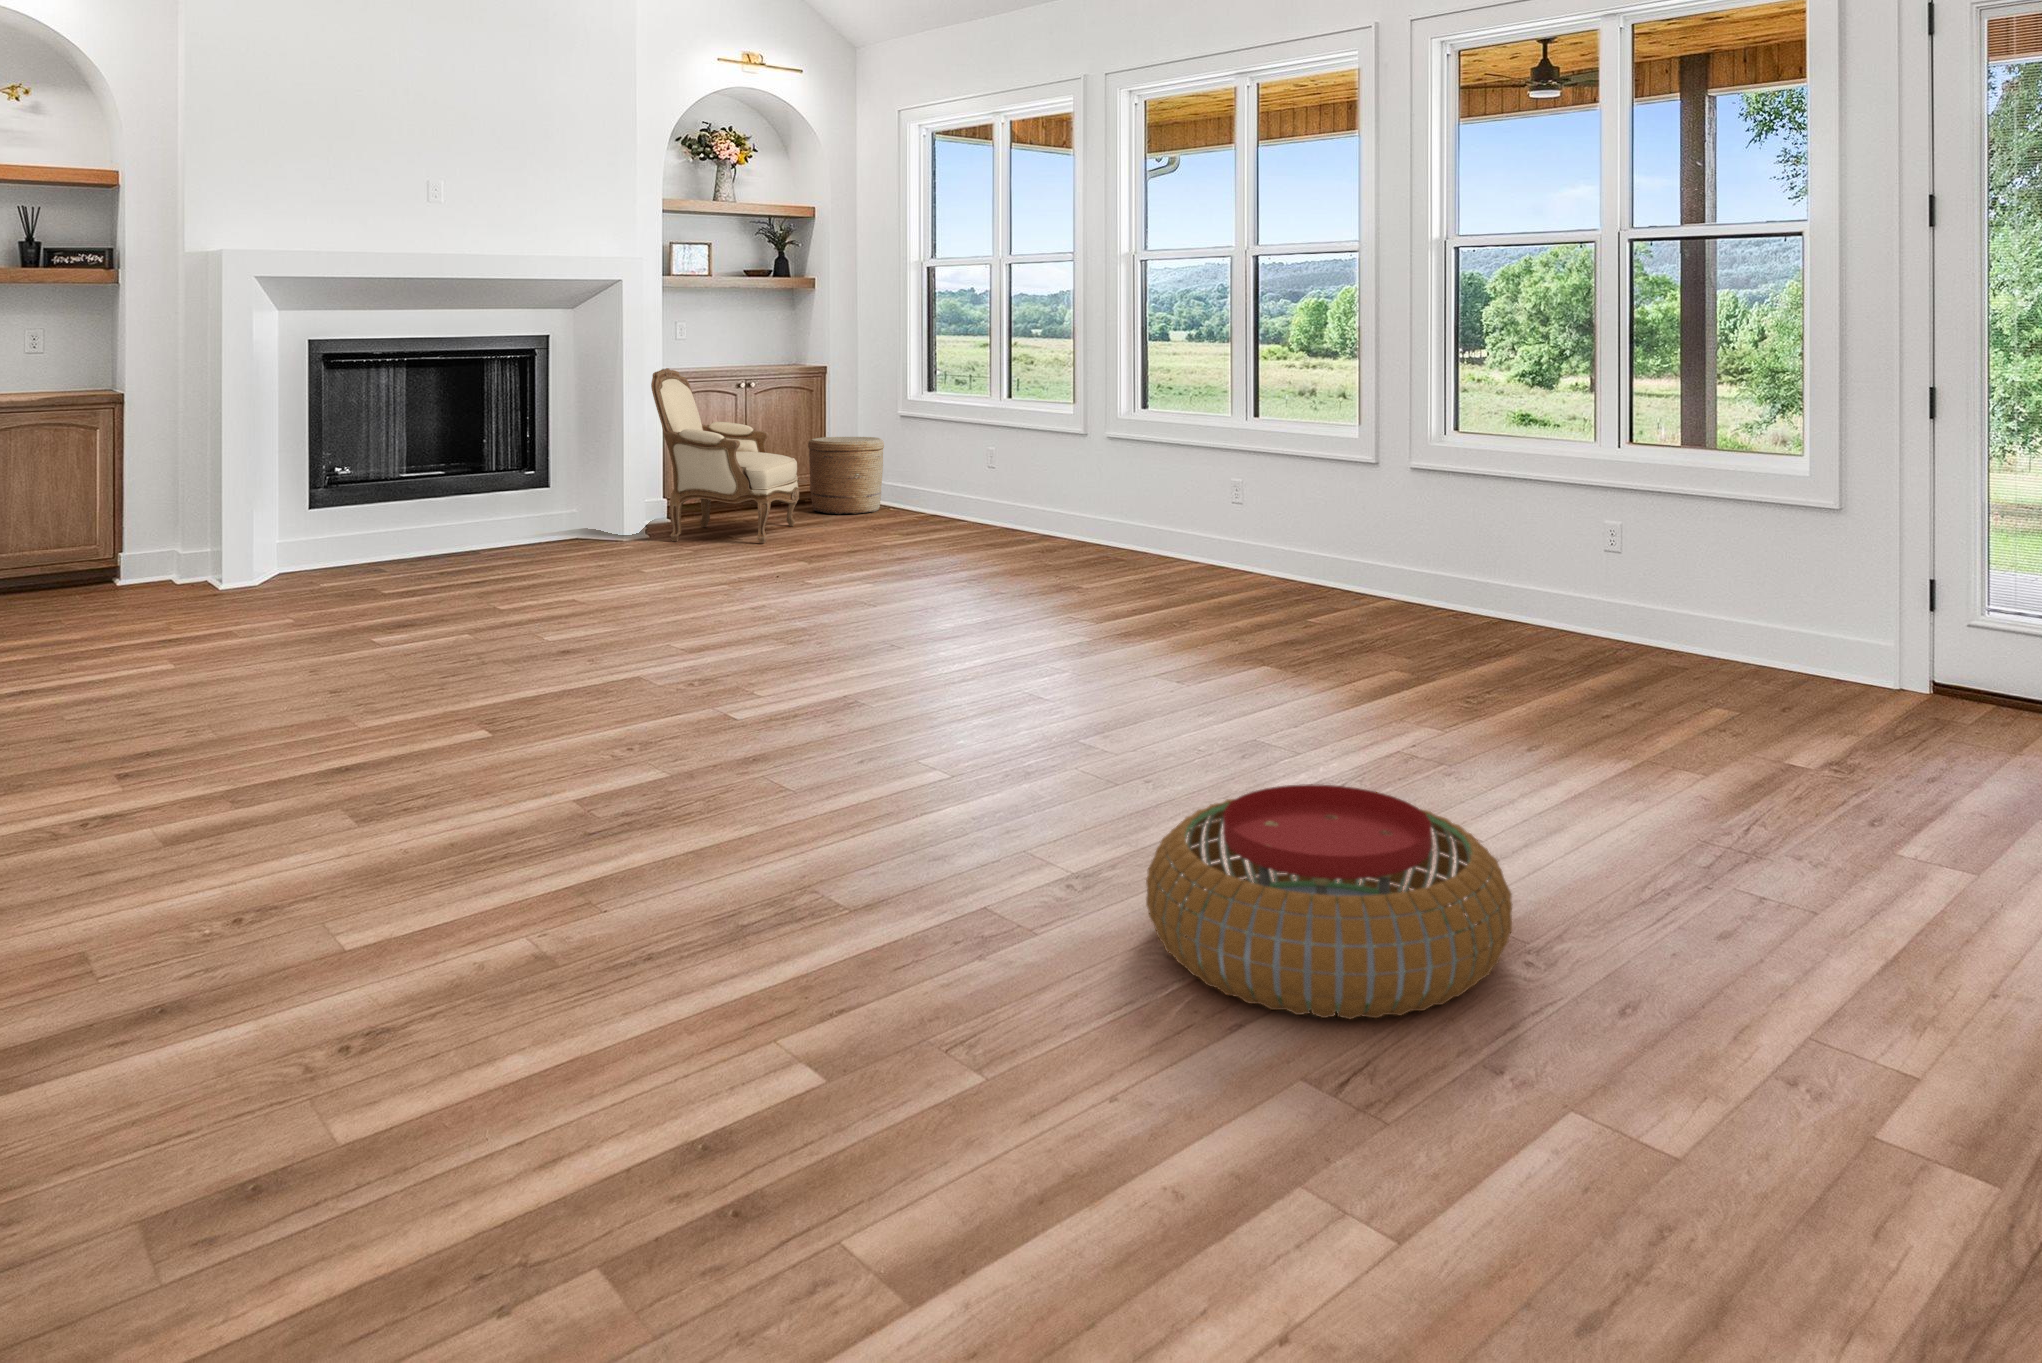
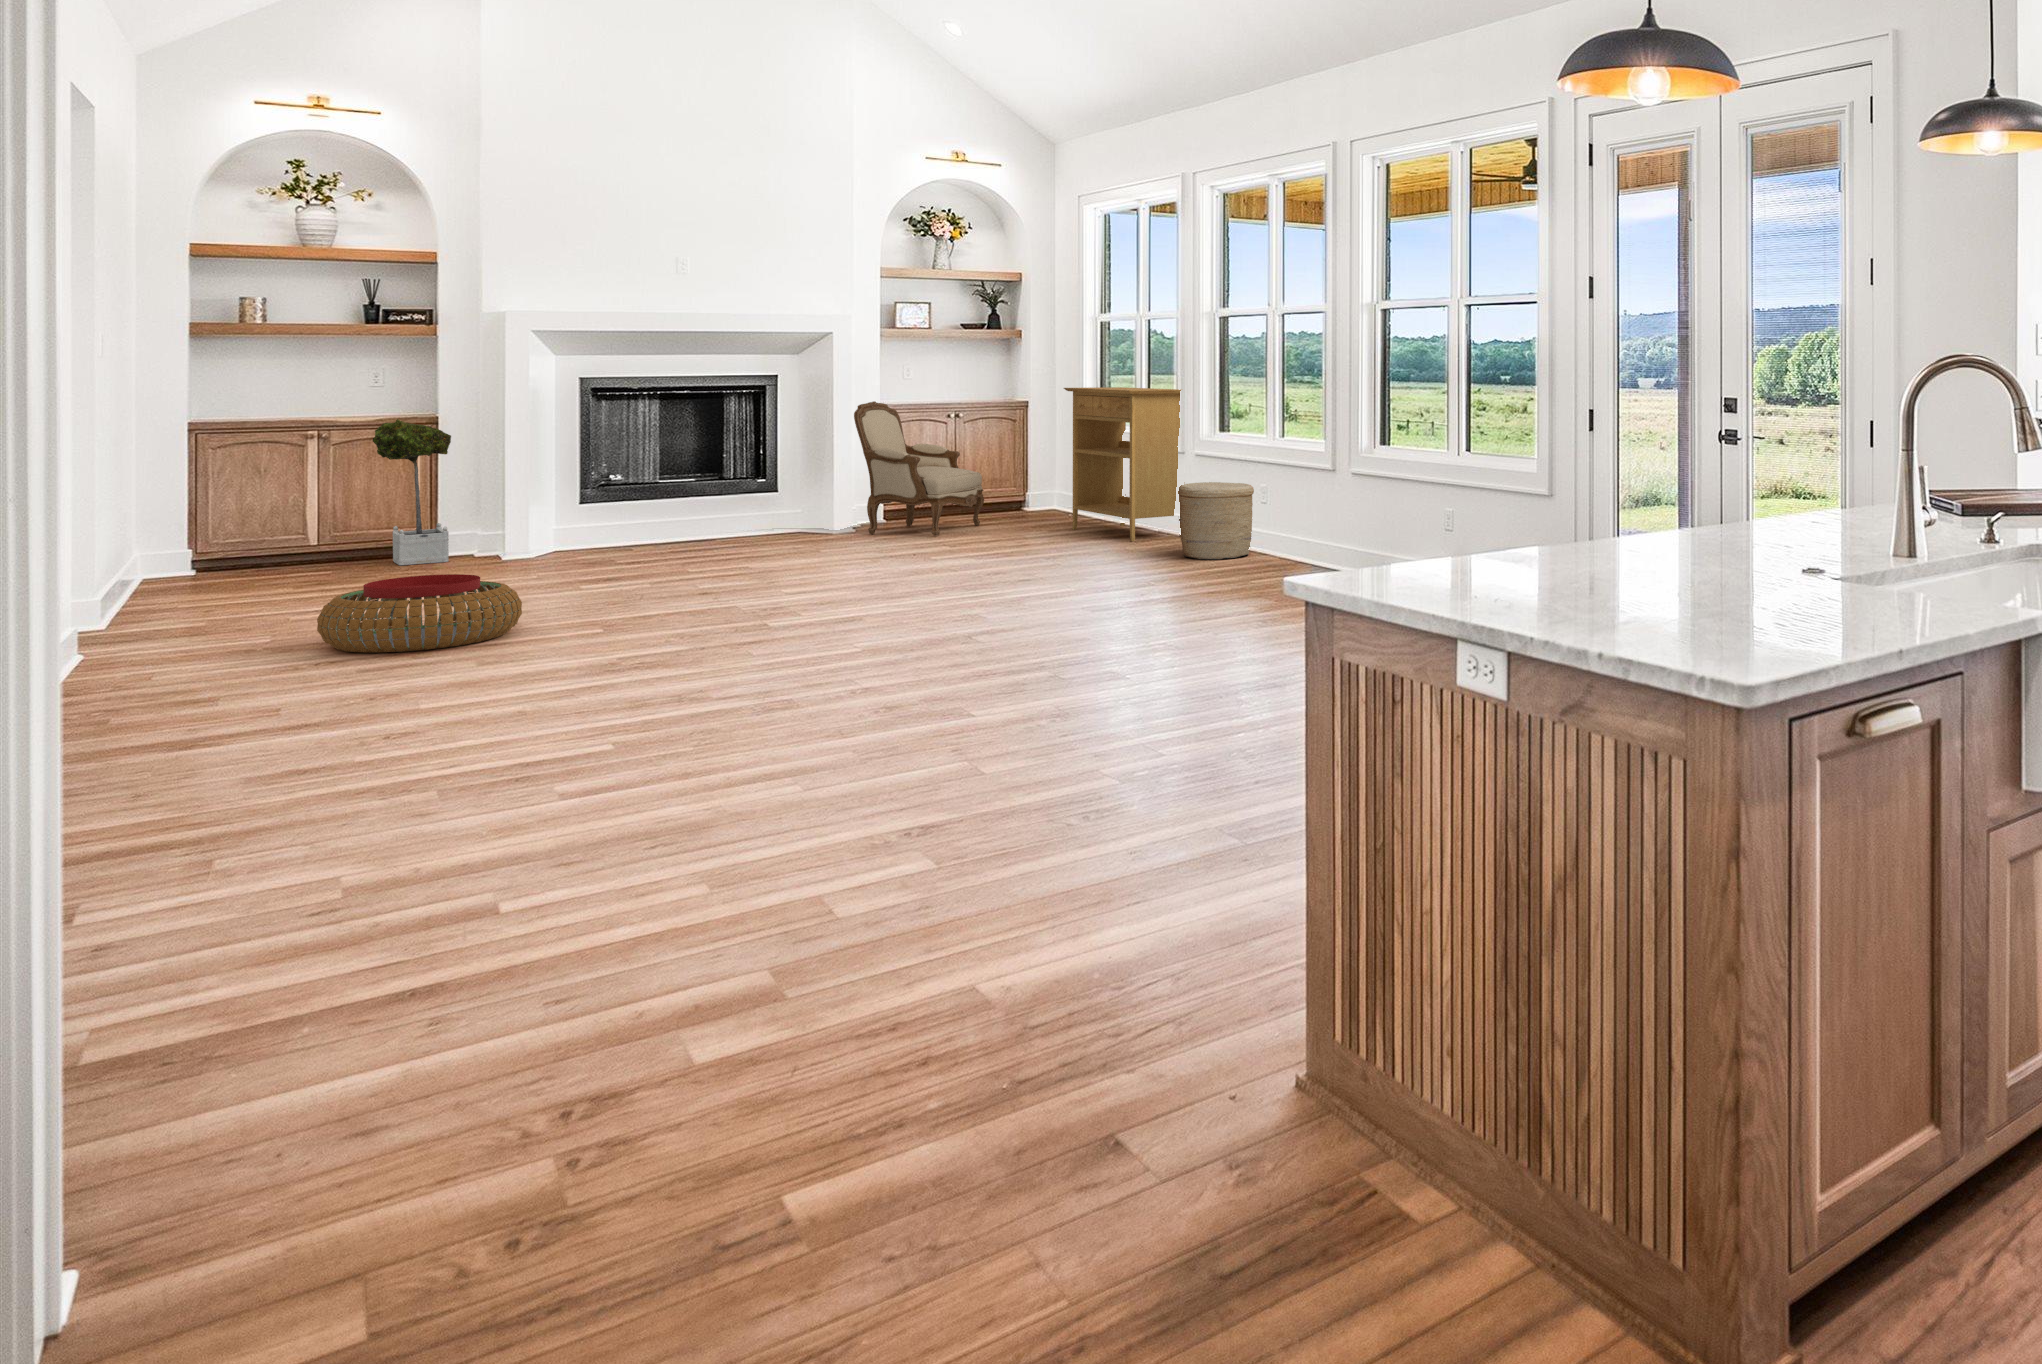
console table: none [911,349,1091,550] -> present [1064,387,1181,541]
potted tree: none [45,398,151,601] -> present [373,419,451,565]
woven basket: present [808,437,884,514] -> present [1178,482,1254,559]
pouf: present [1146,784,1512,1019] -> present [317,574,522,653]

